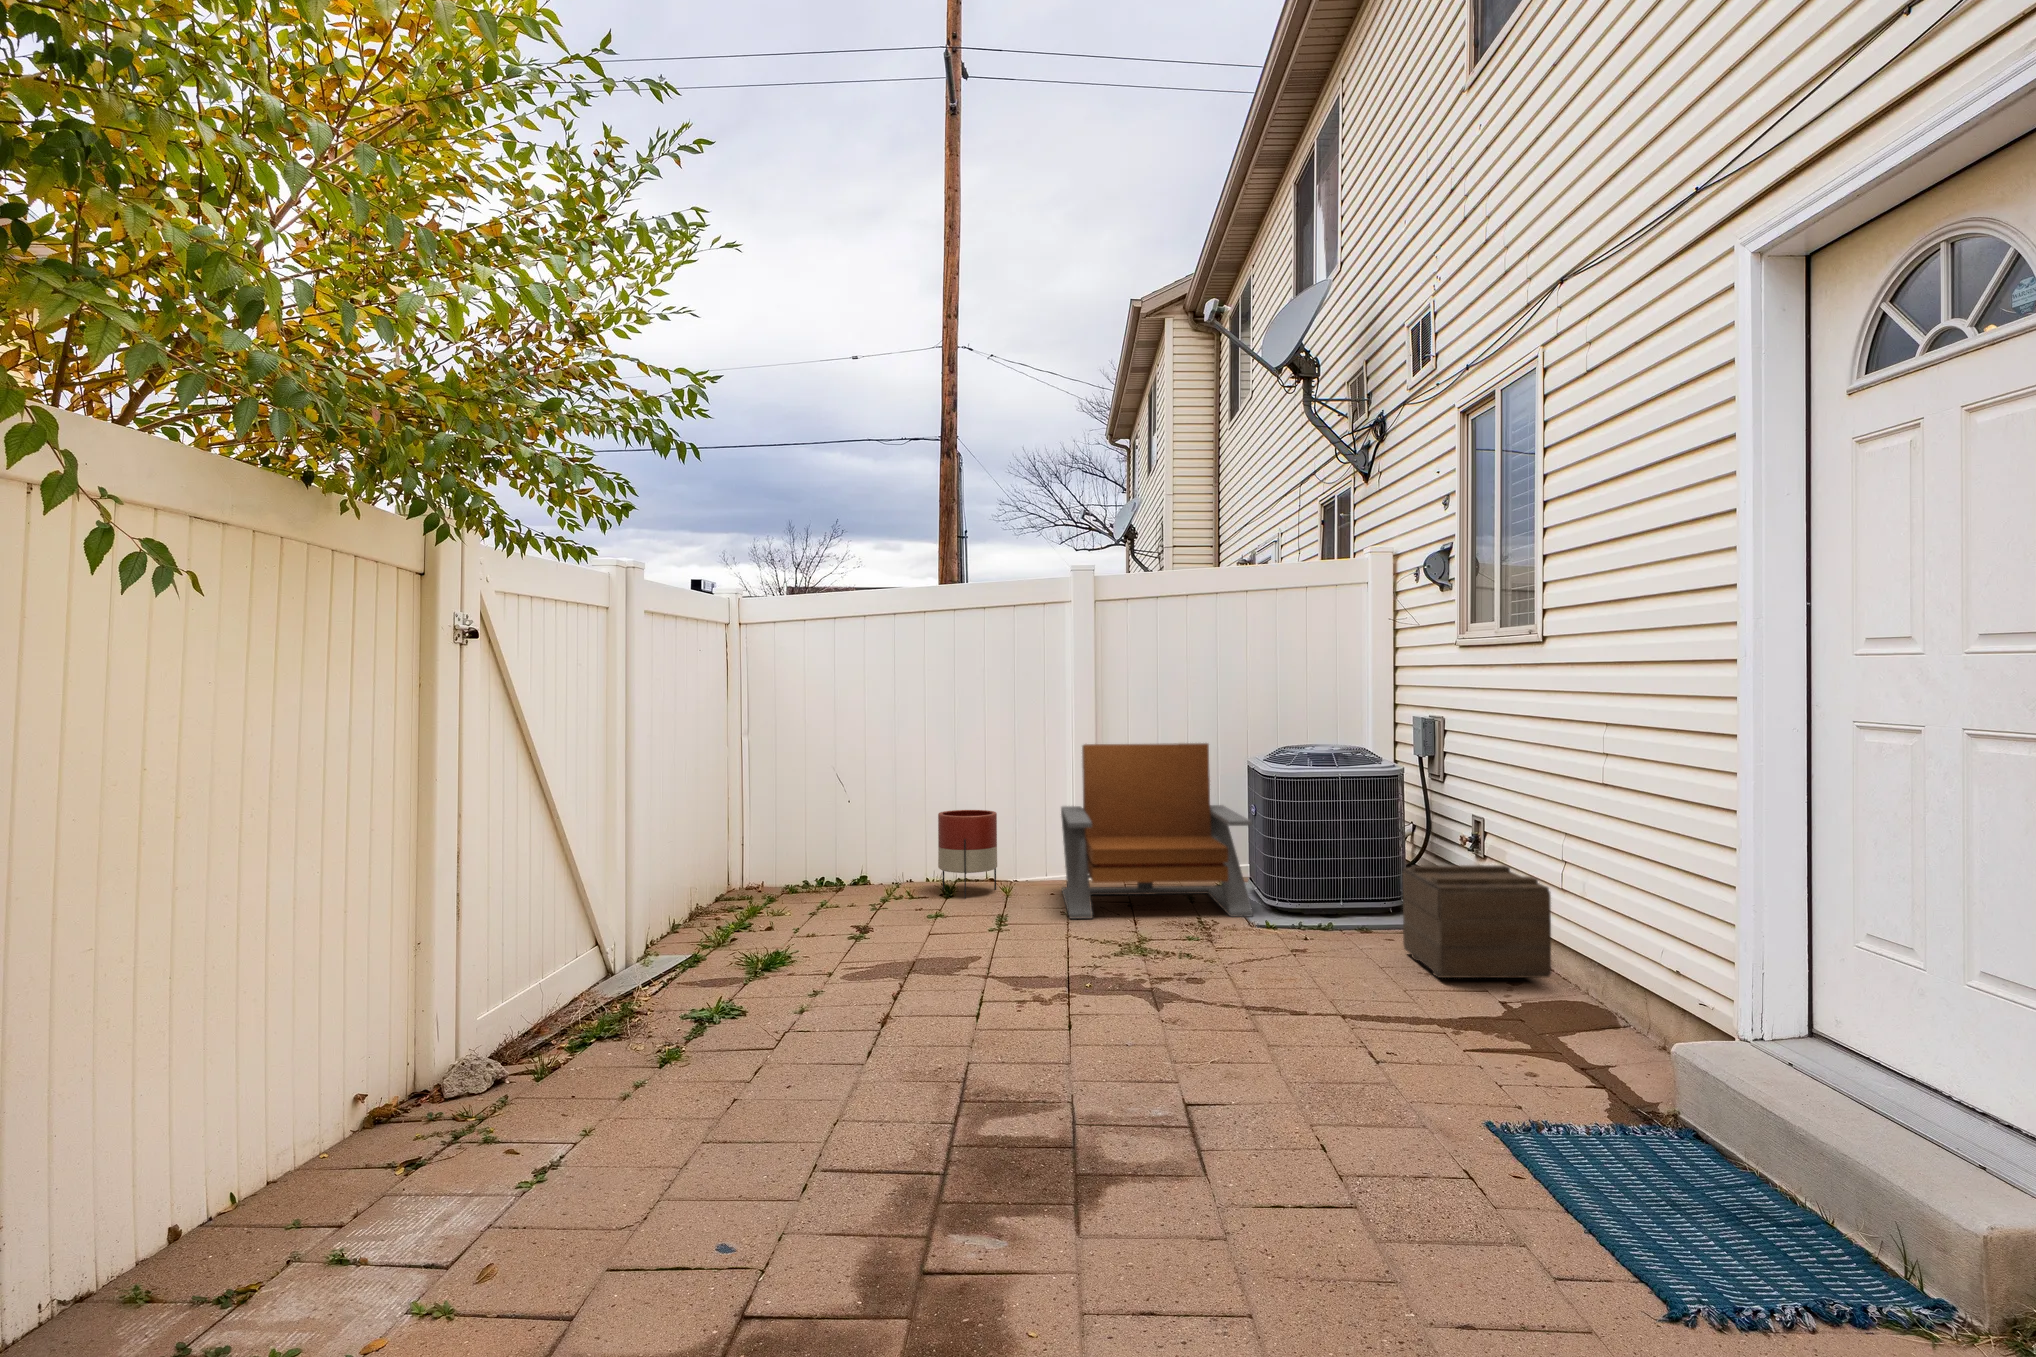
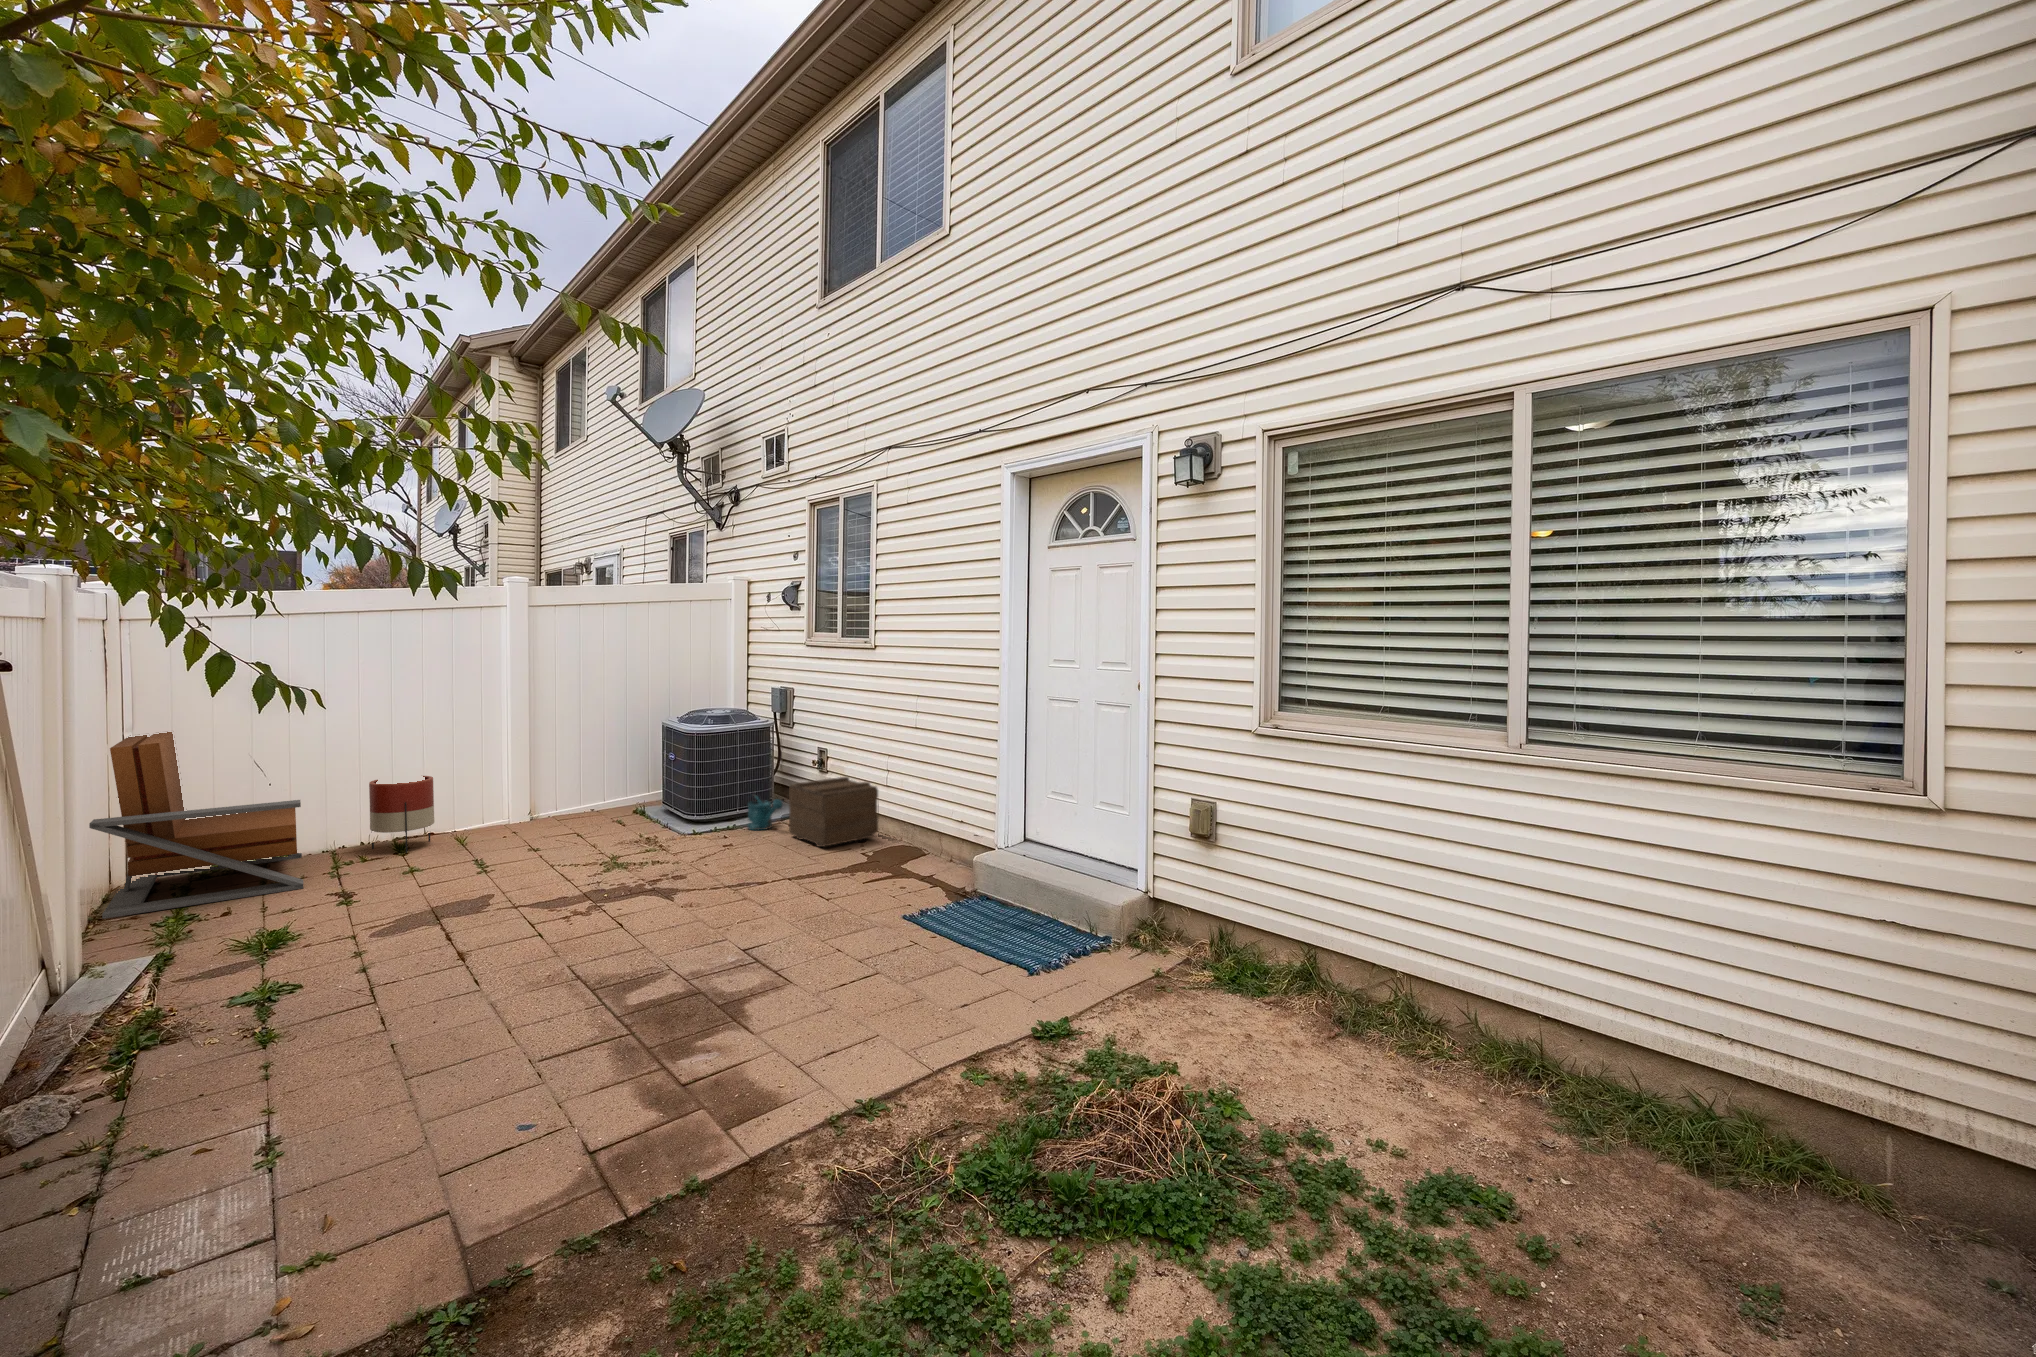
lounge chair: present [1061,743,1253,919] -> present [89,732,303,919]
watering can: none [1352,879,1399,937] -> present [747,795,782,830]

